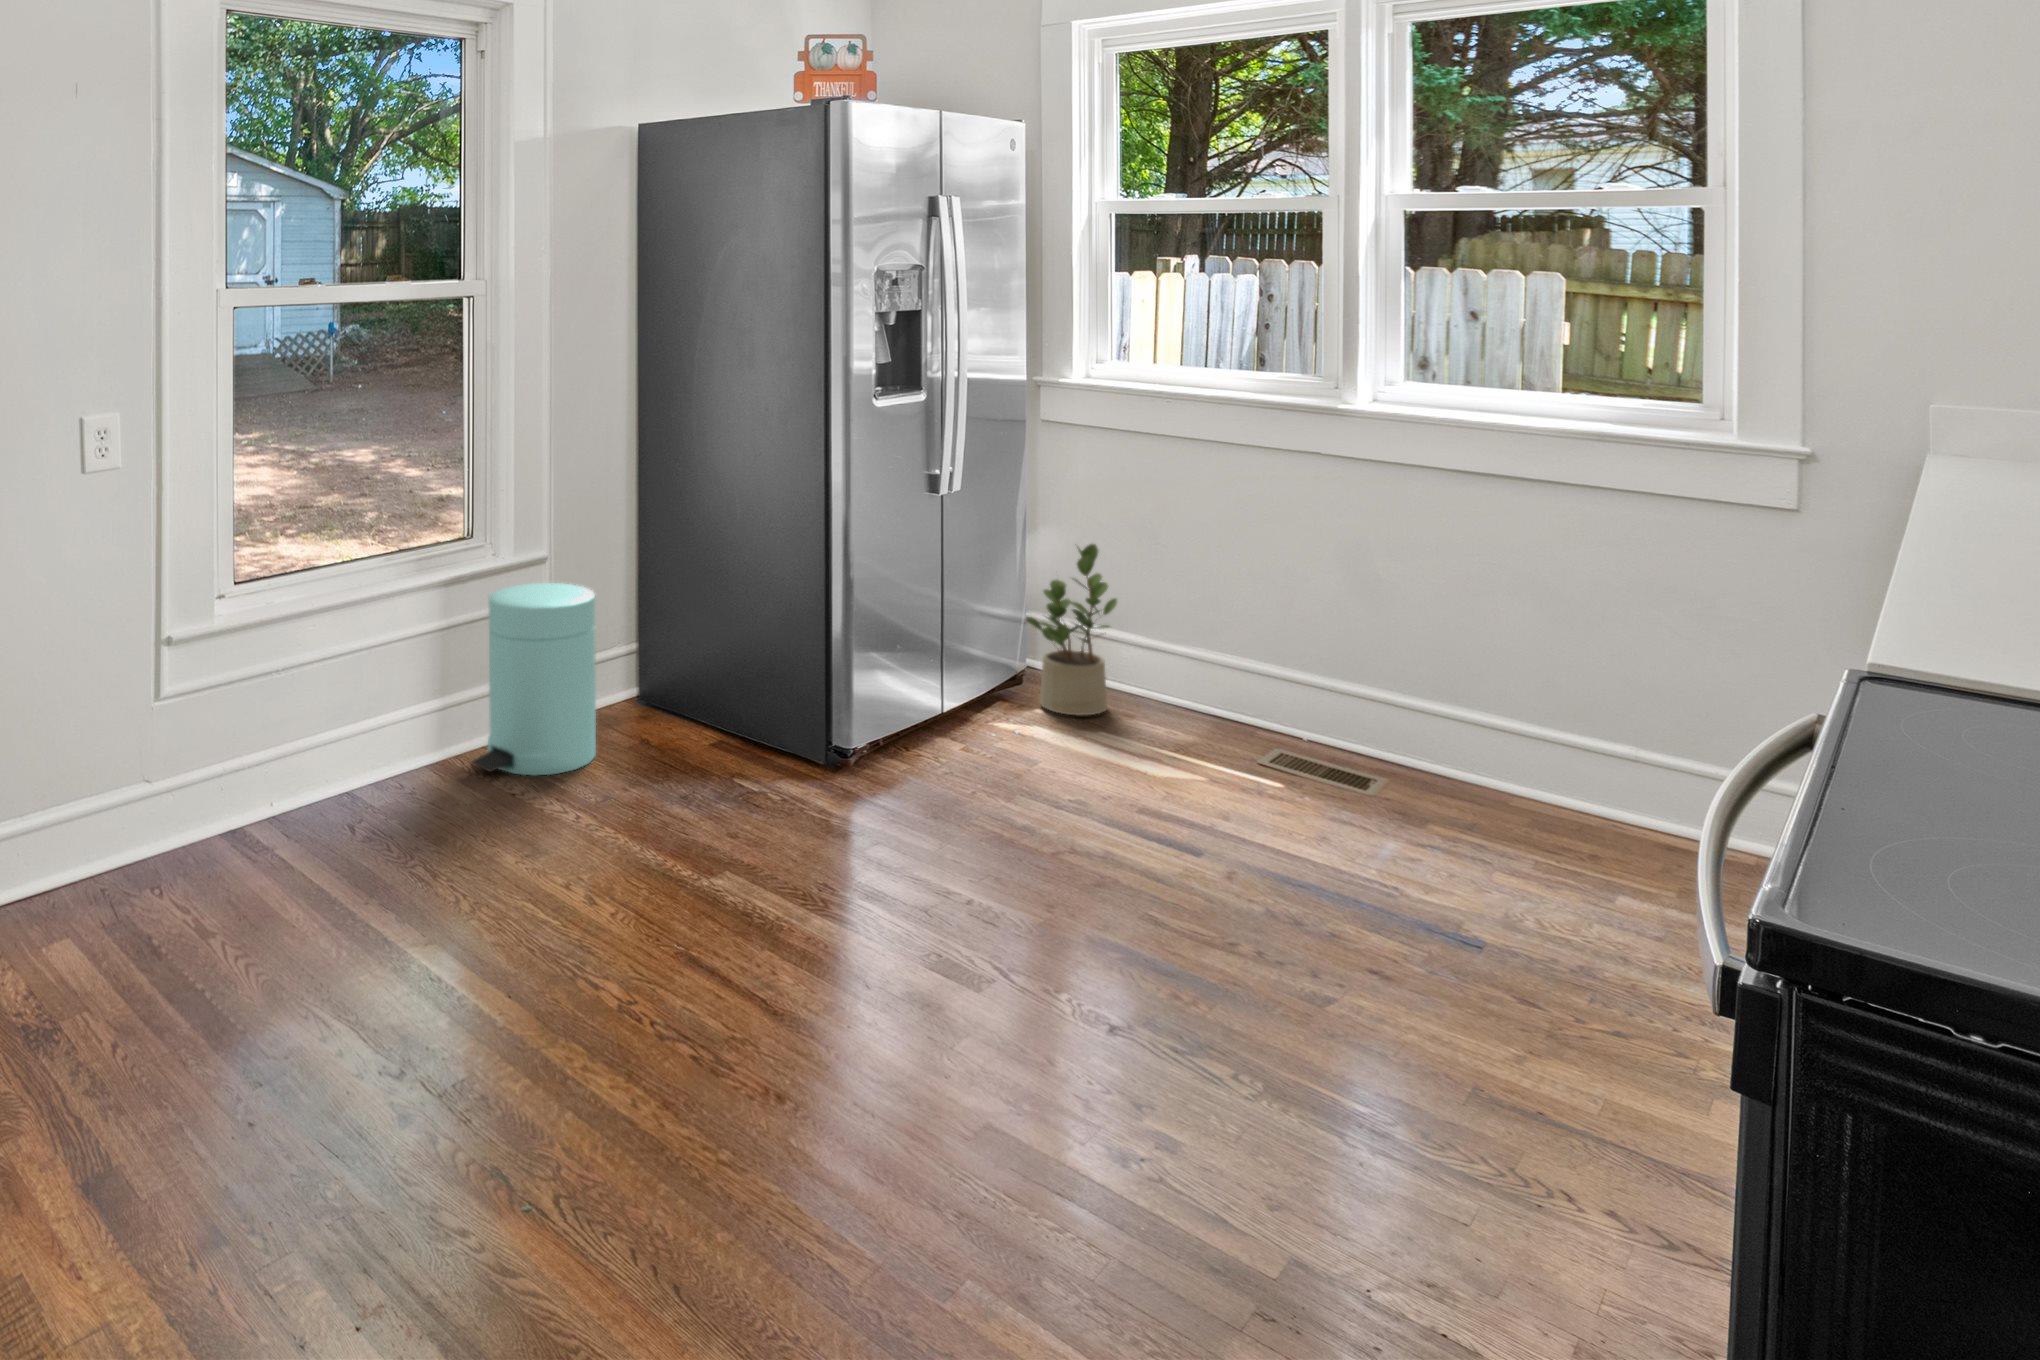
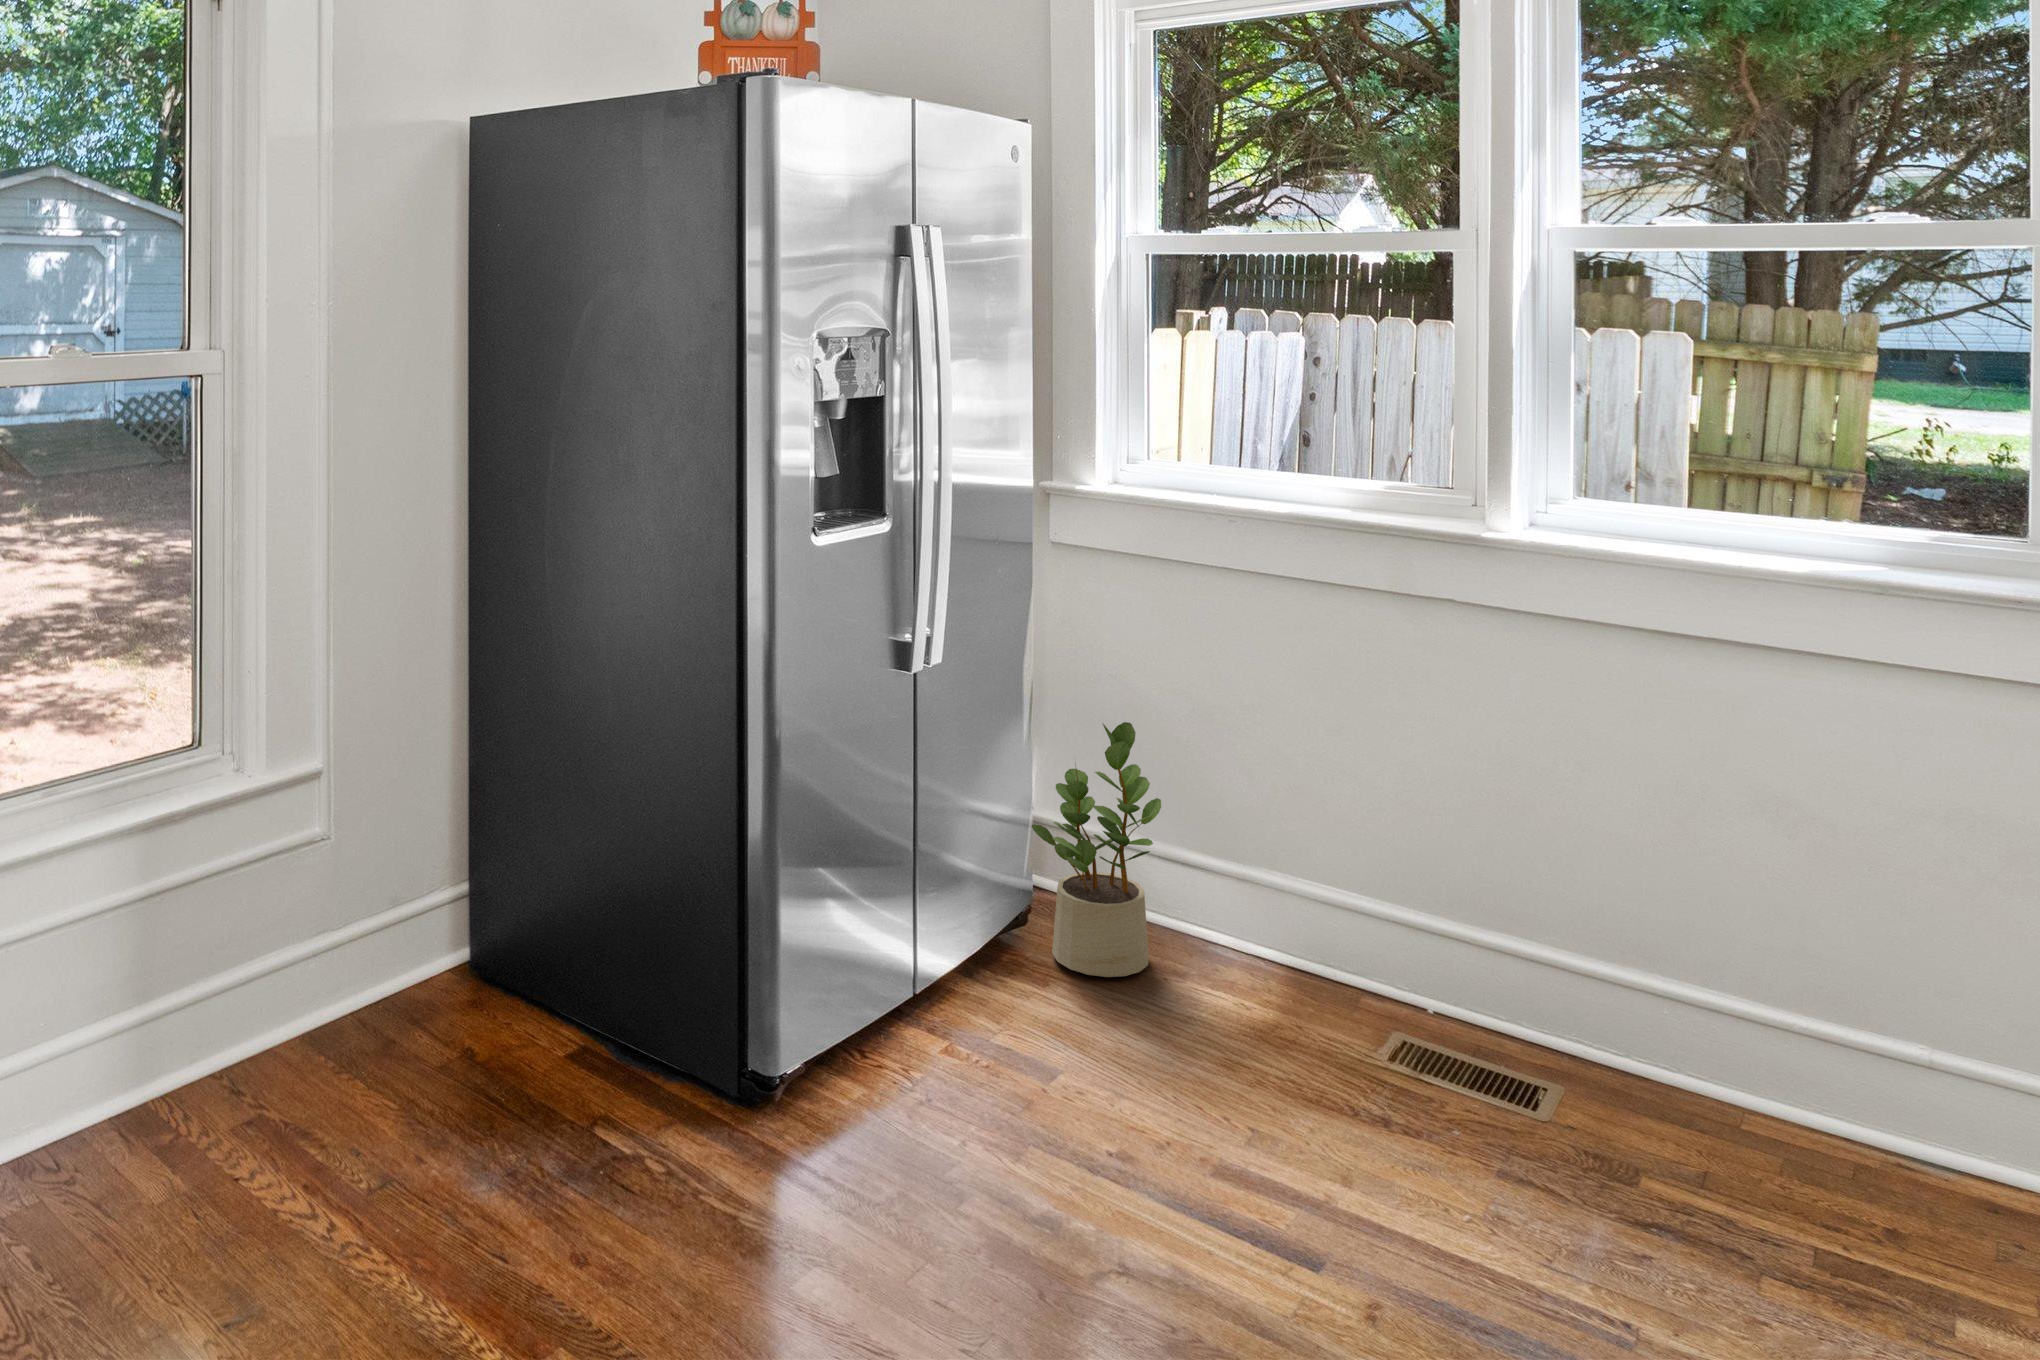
trash can: present [473,583,596,775] -> none [178,811,385,1137]

